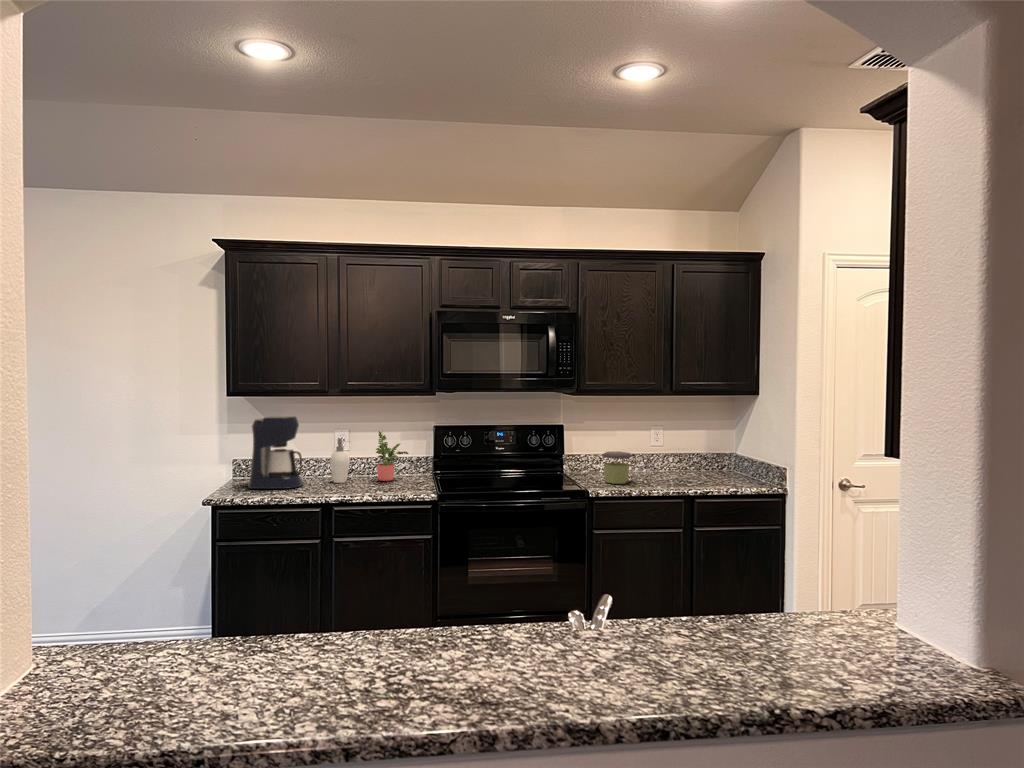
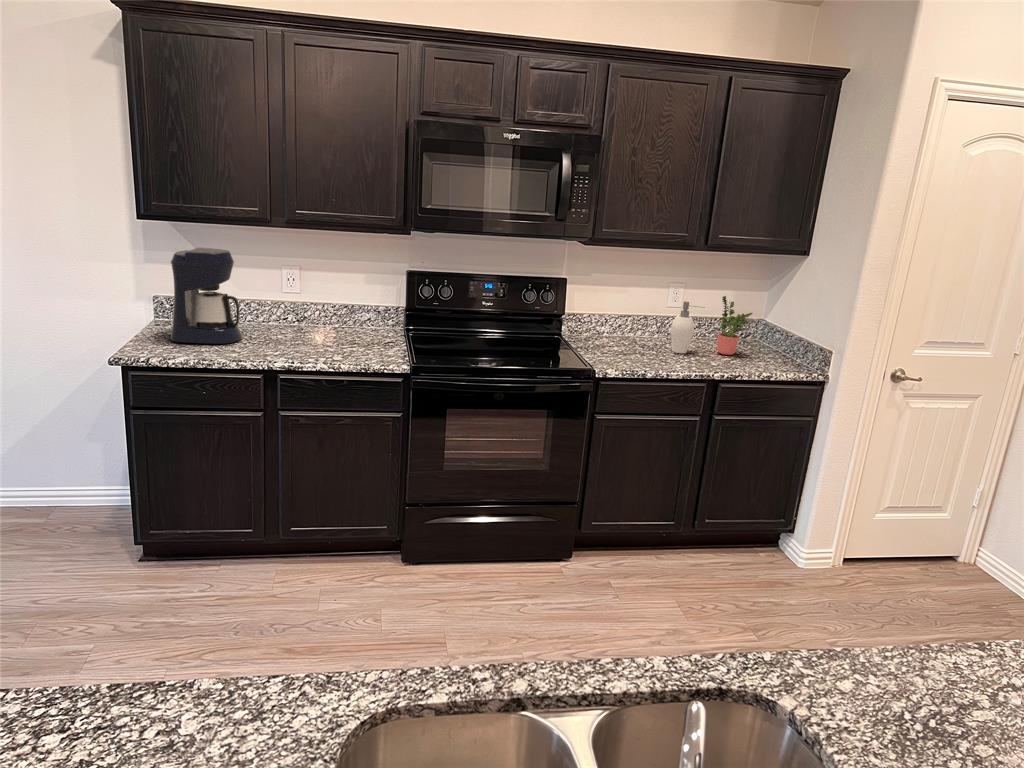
potted plant: present [376,431,408,481] -> present [717,296,752,355]
soap dispenser: present [330,438,350,483] -> present [671,301,705,353]
jar: present [603,451,631,484] -> none [613,316,647,357]

